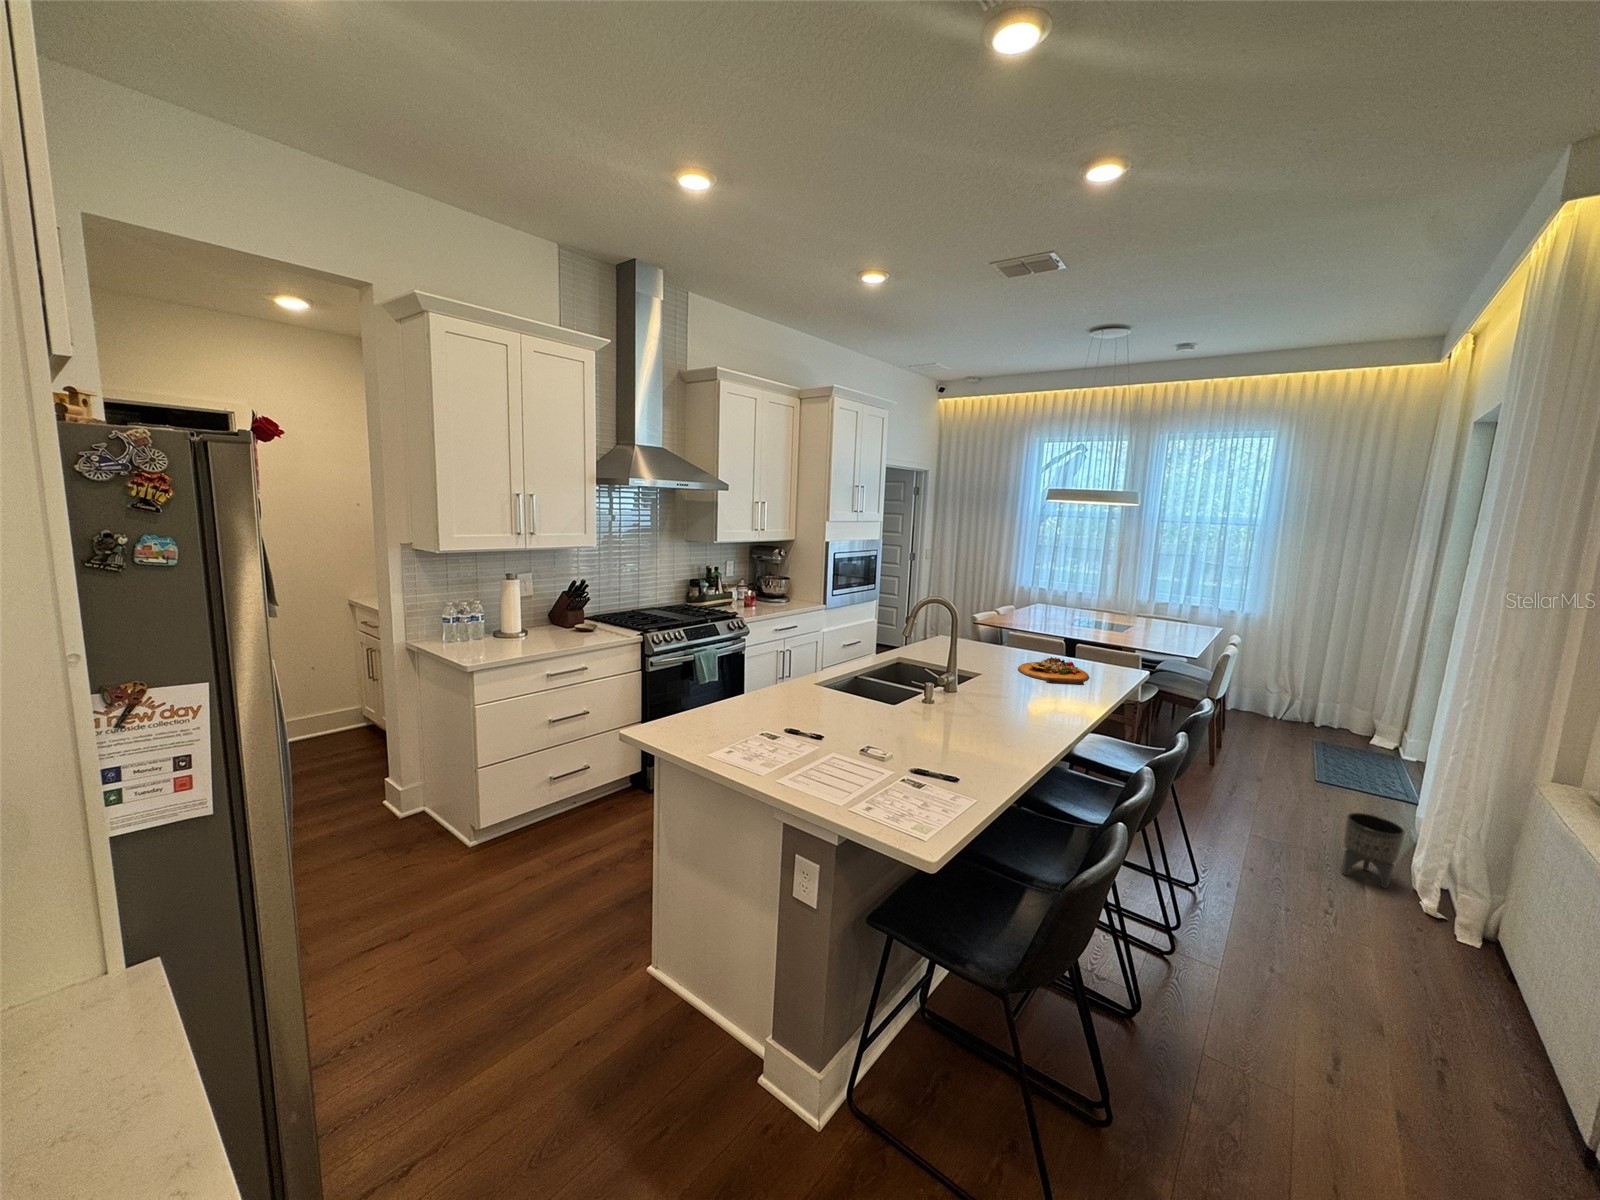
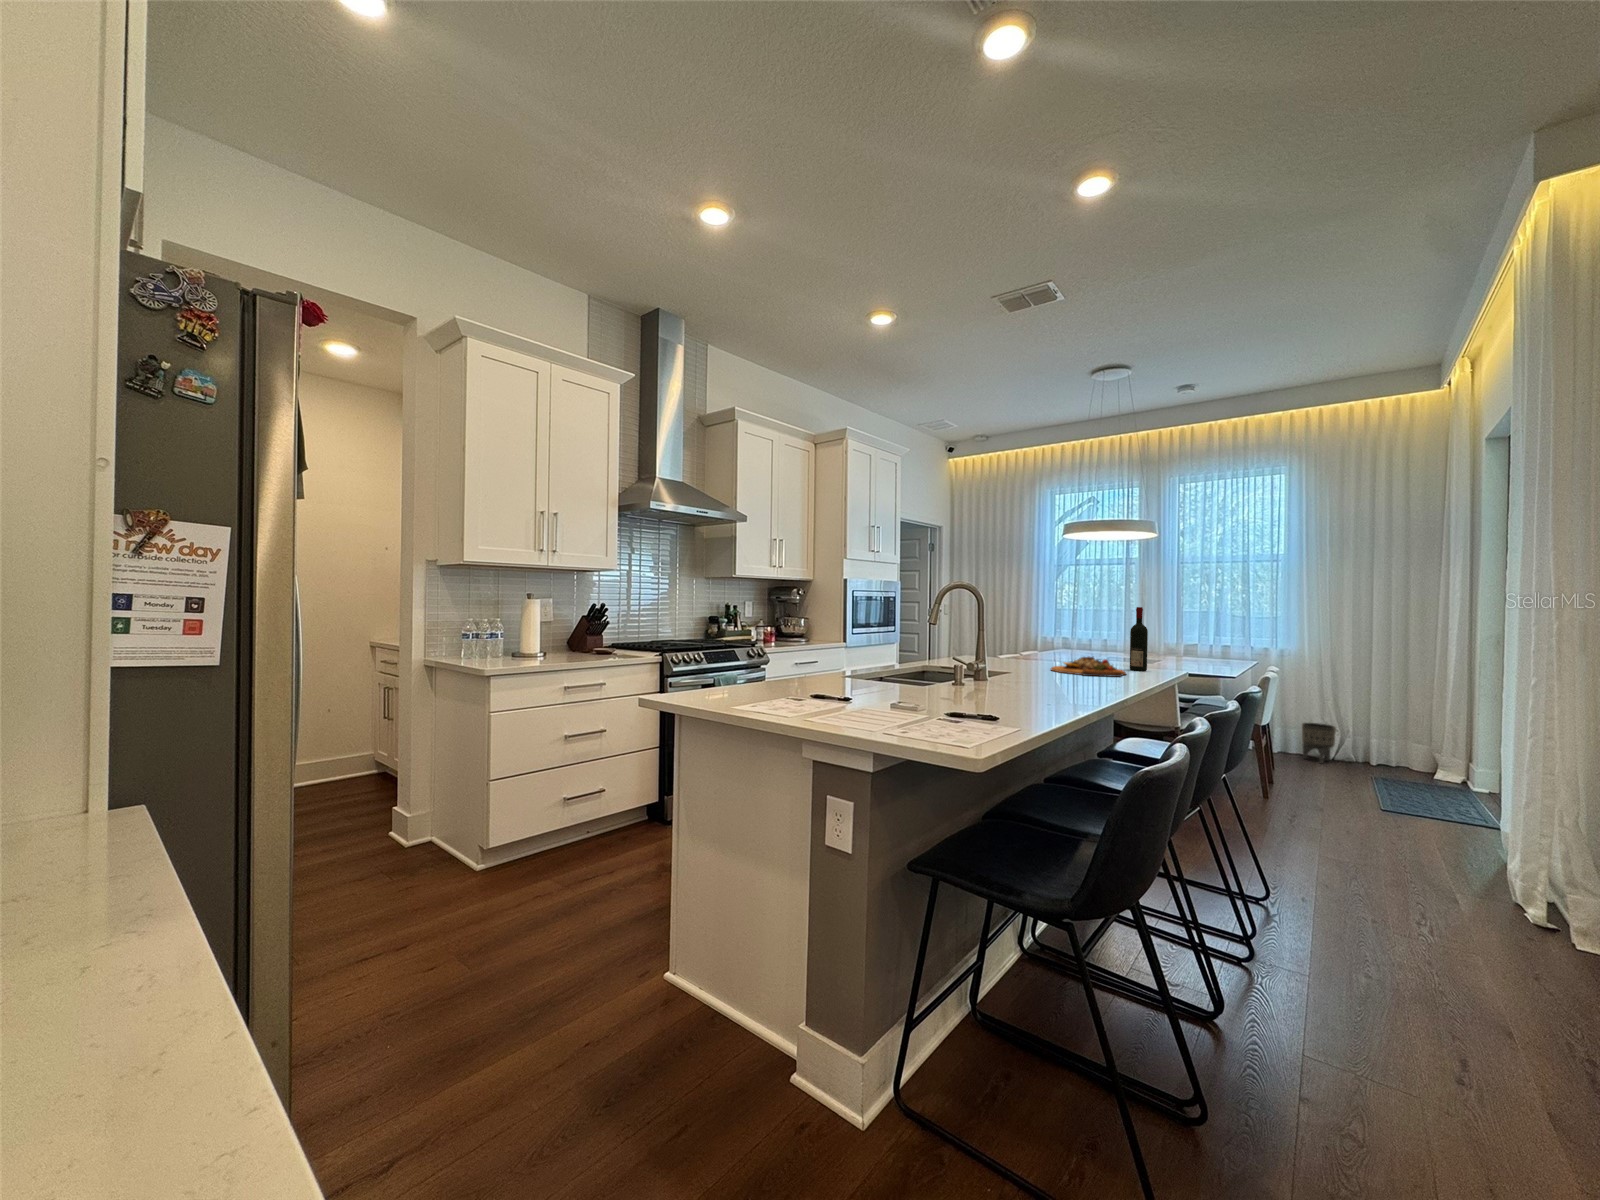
wine bottle: none [1094,608,1114,669] -> present [1130,607,1148,671]
planter: present [1342,813,1405,888] -> present [1302,723,1336,764]

